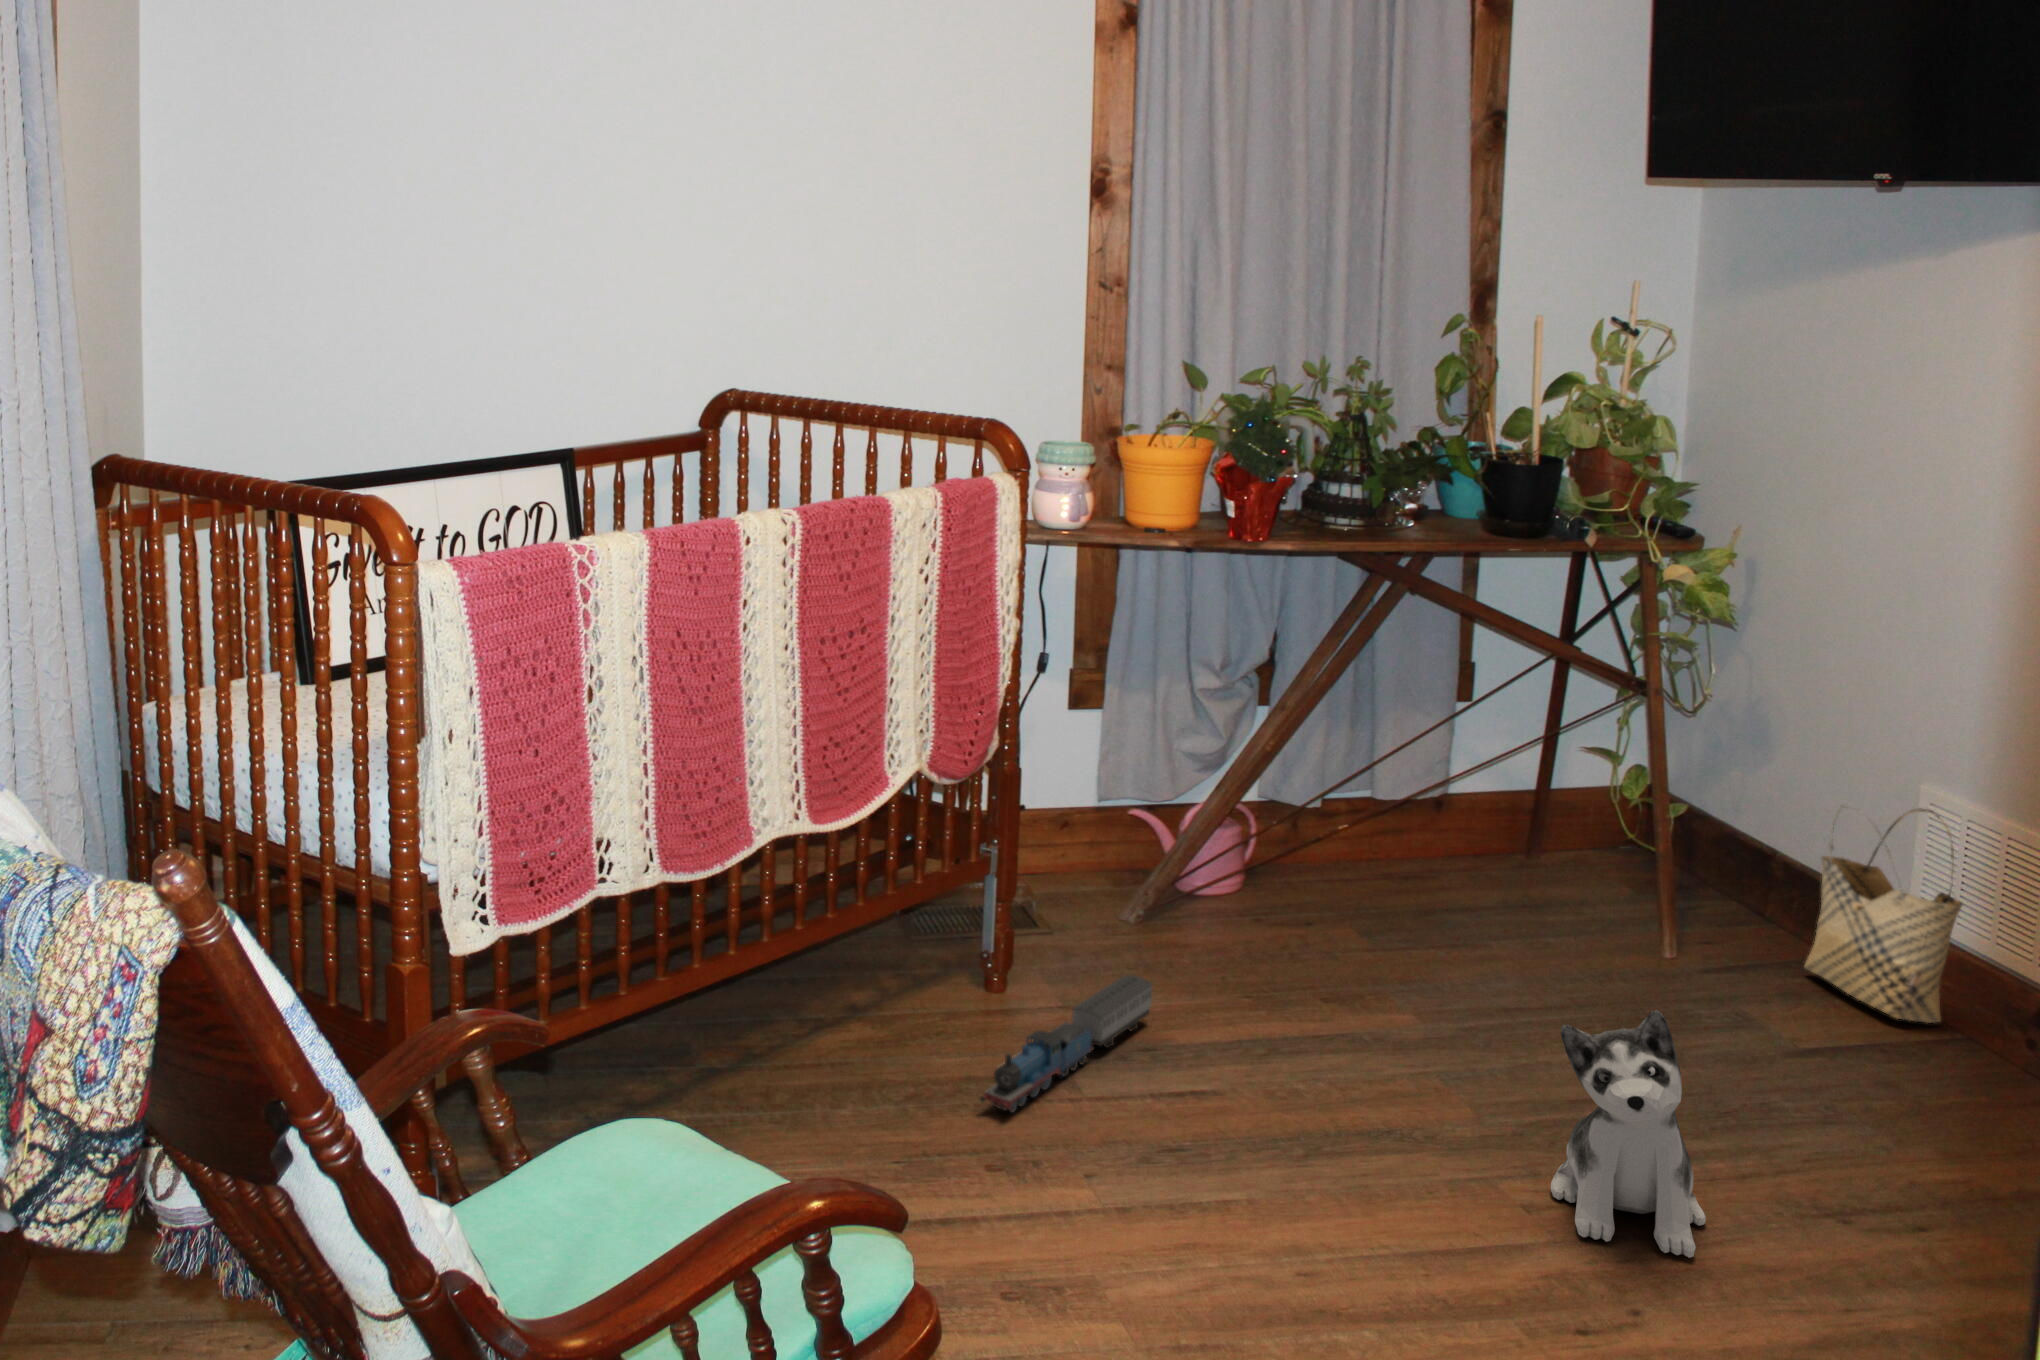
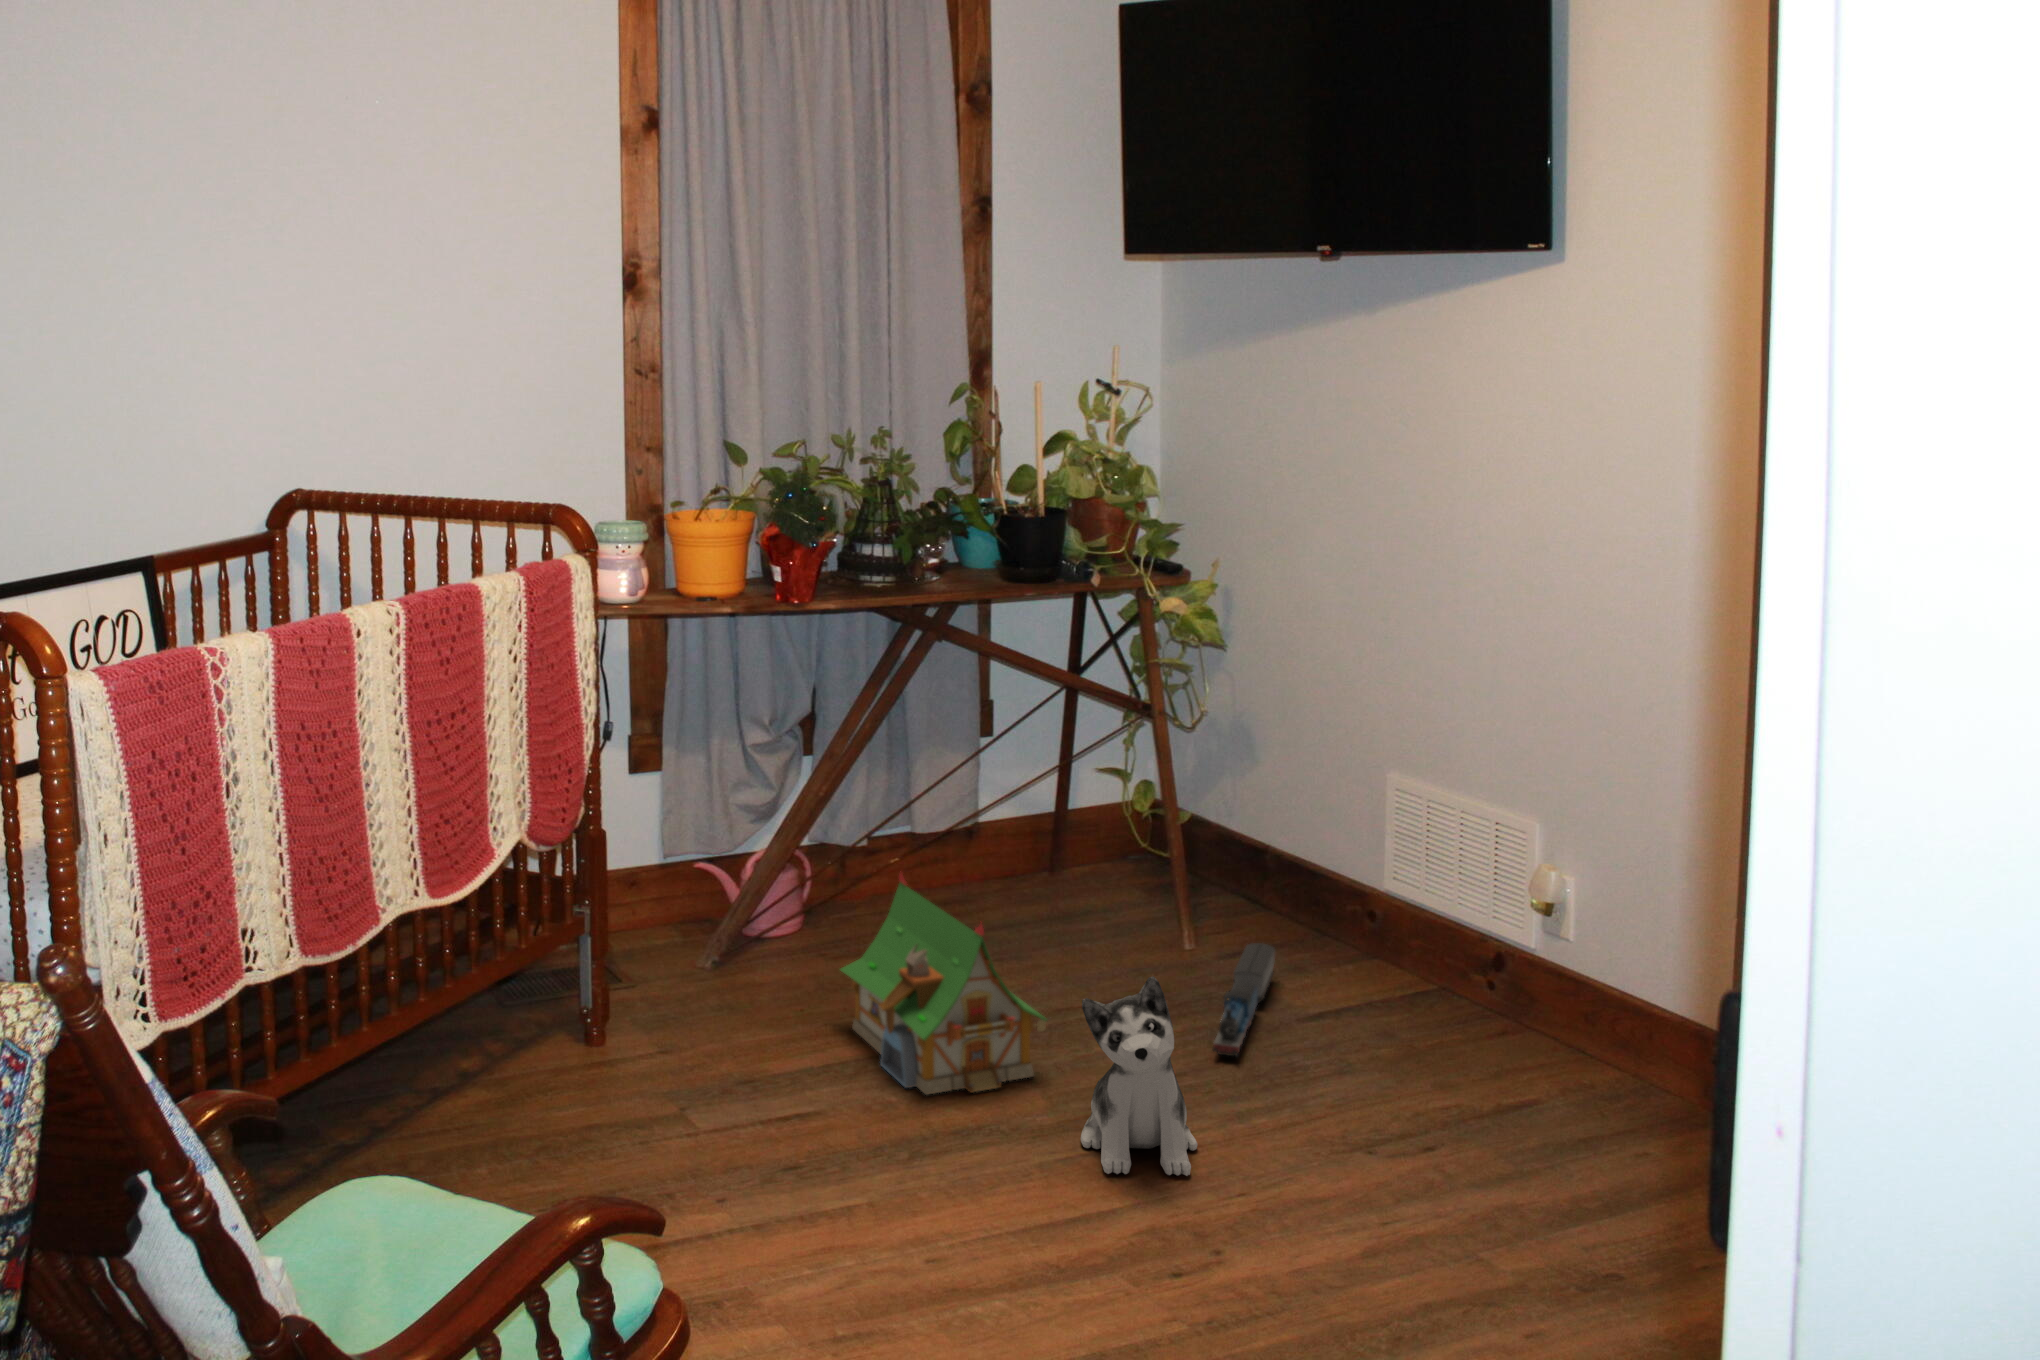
woven basket: present [1804,806,1962,1023] -> none [1261,791,1370,968]
toy house: none [1273,844,1525,1108] -> present [840,871,1049,1095]
toy train: present [980,975,1153,1112] -> present [1212,943,1275,1056]

